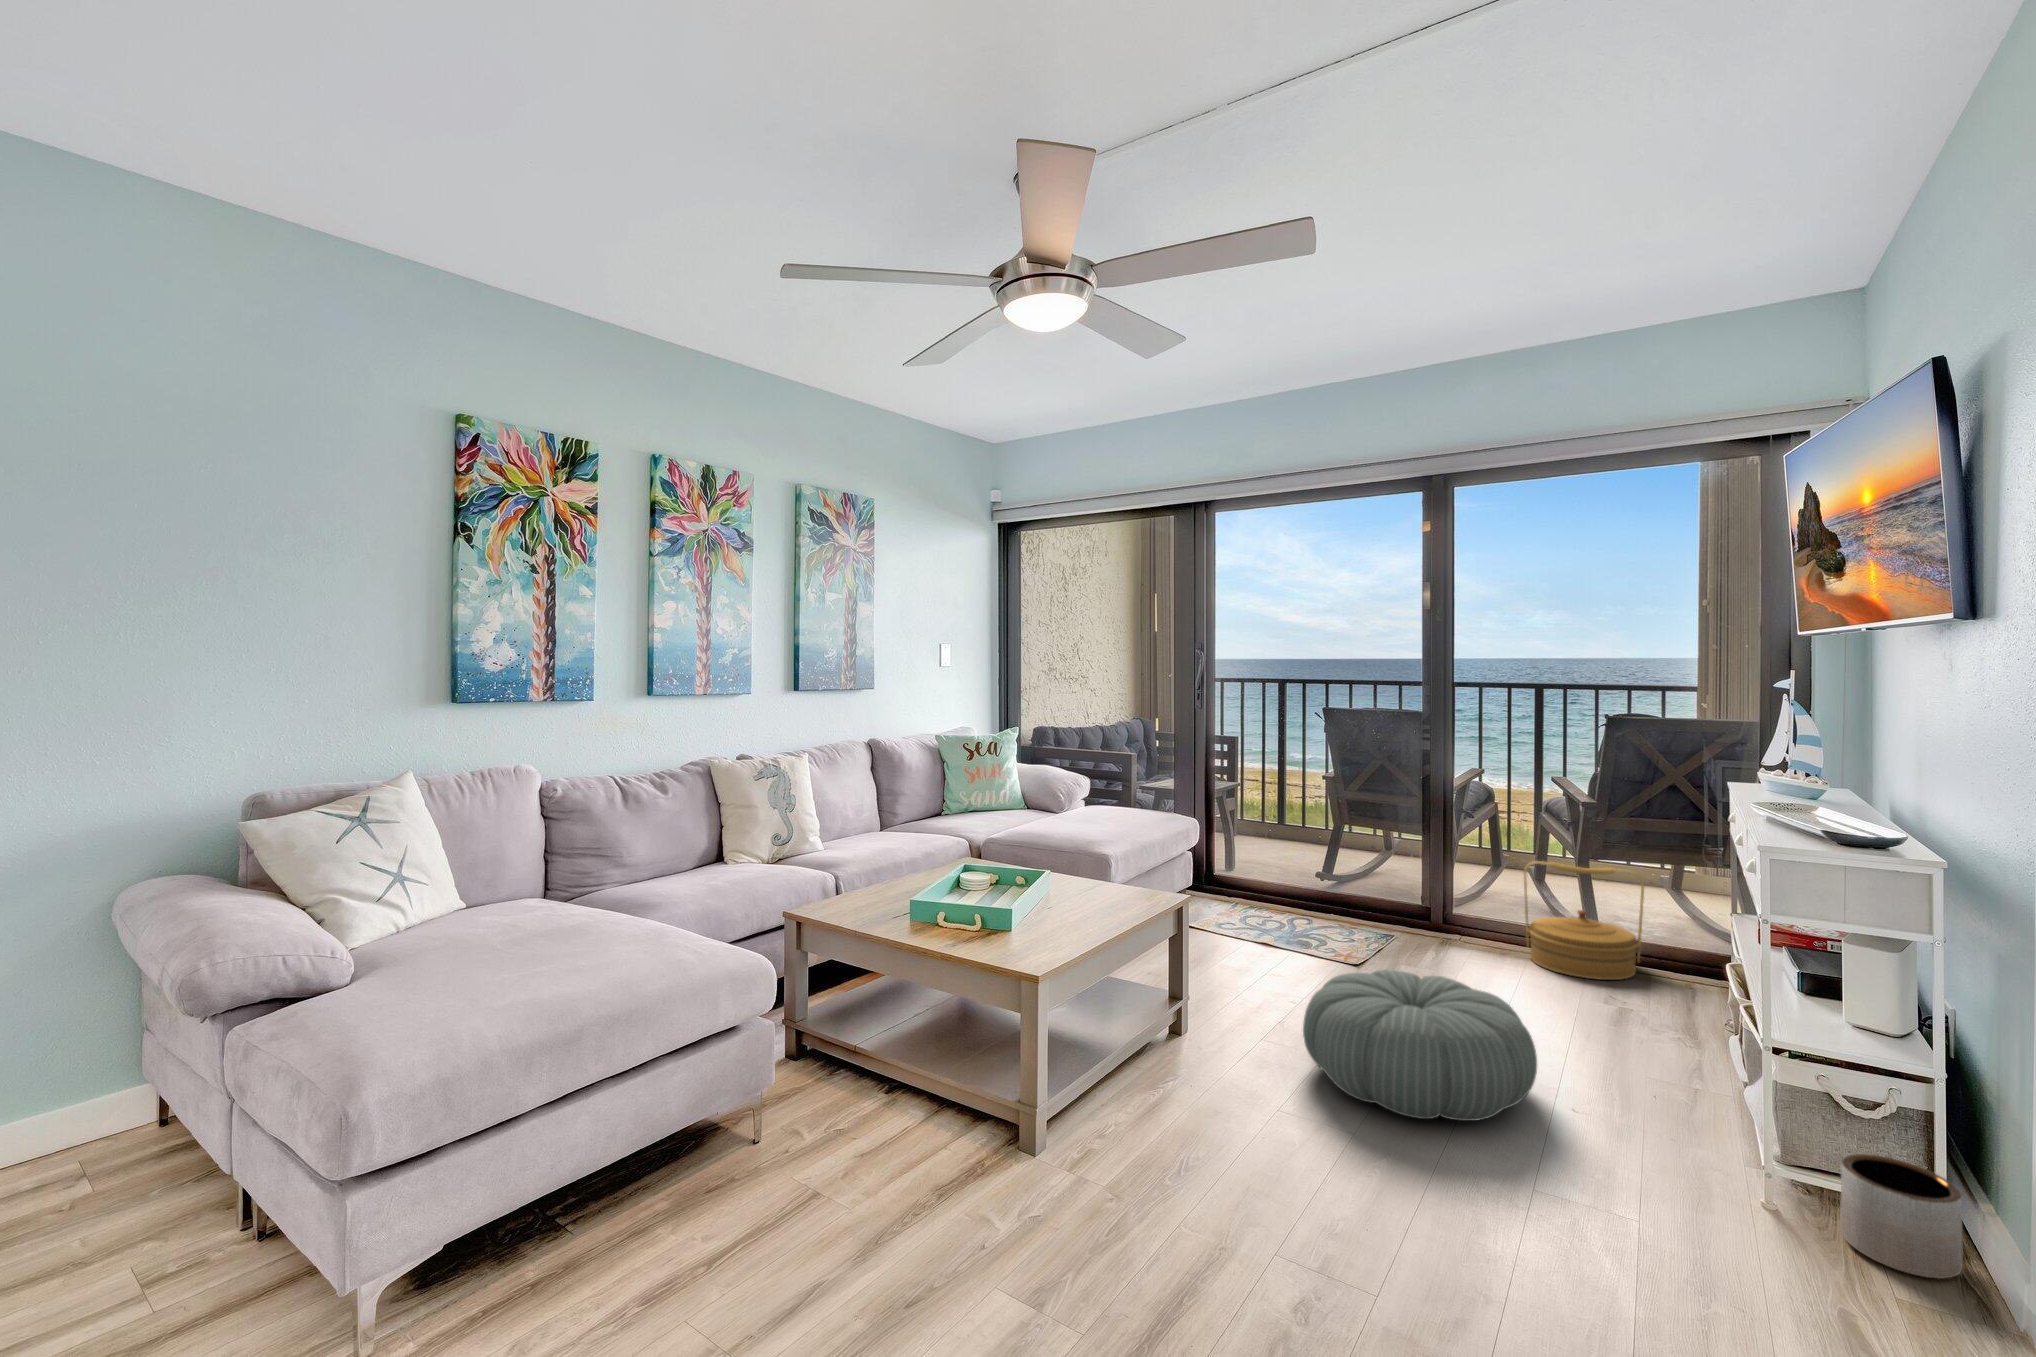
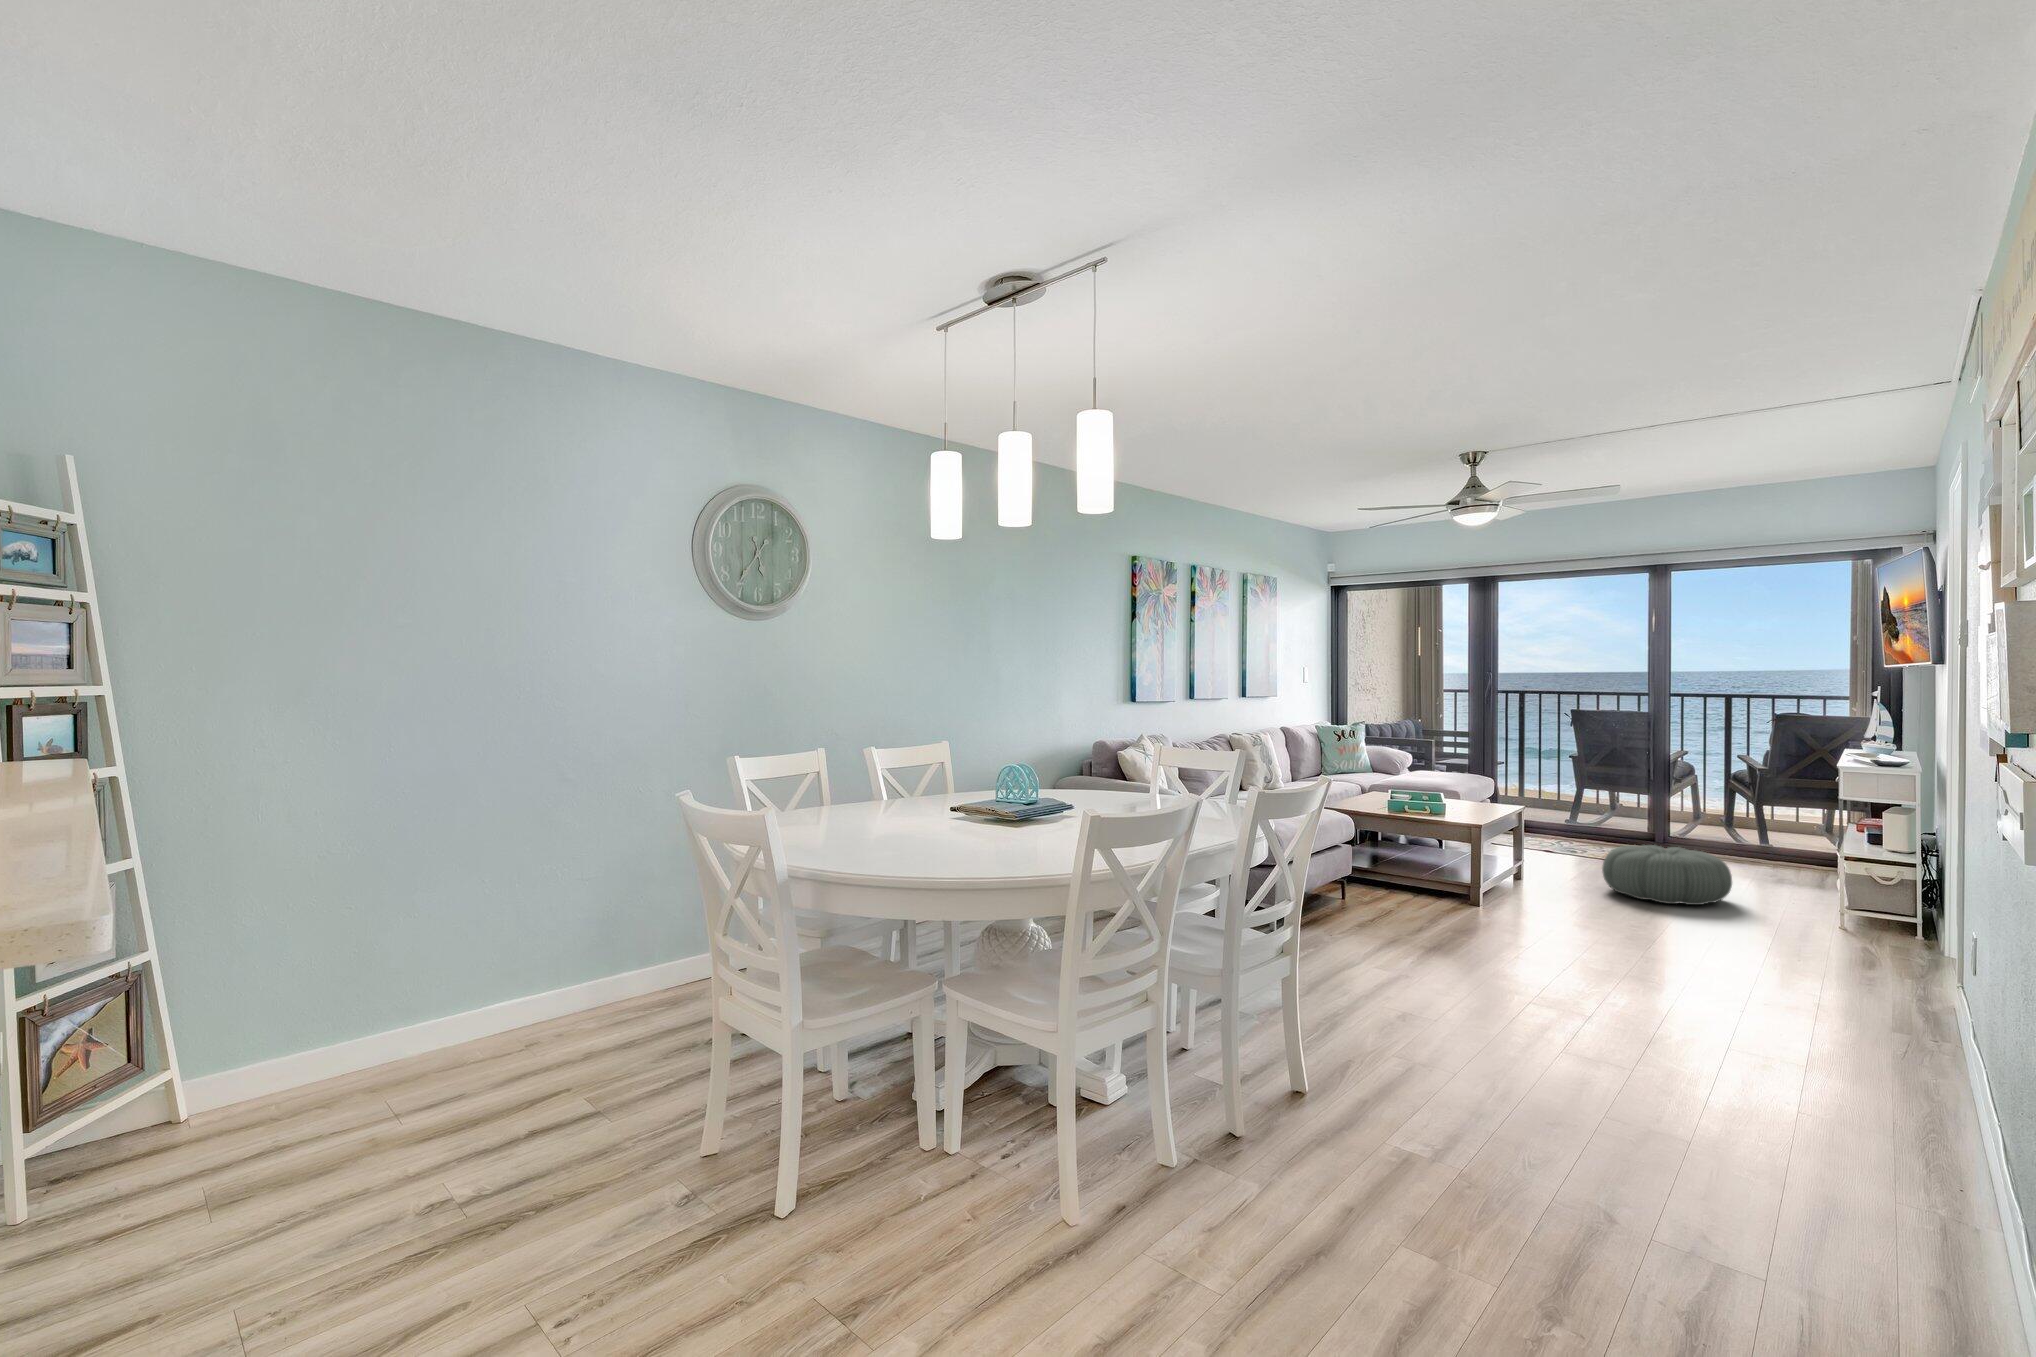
woven basket: present [1524,861,1644,980] -> none [1720,805,1798,873]
planter: present [1840,1154,1963,1279] -> none [1874,900,1925,941]

